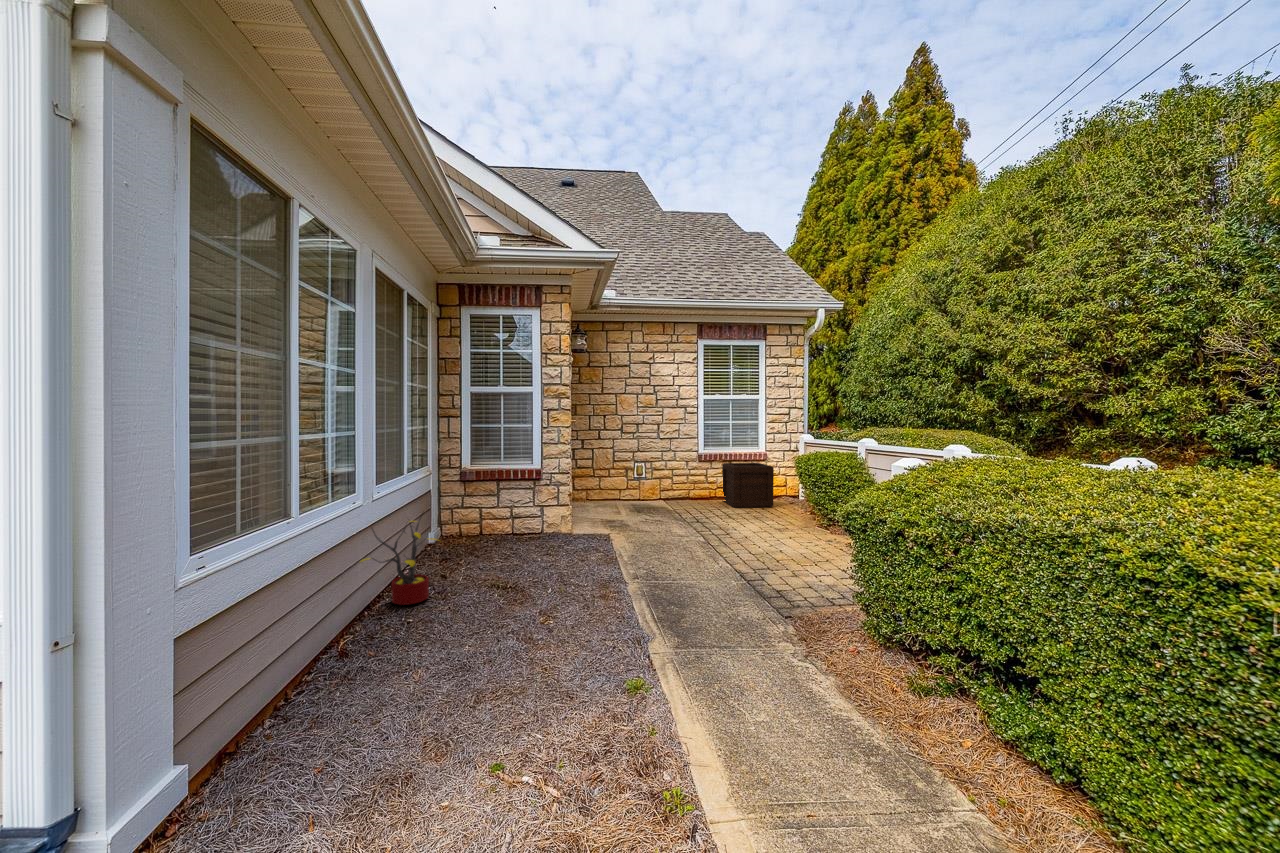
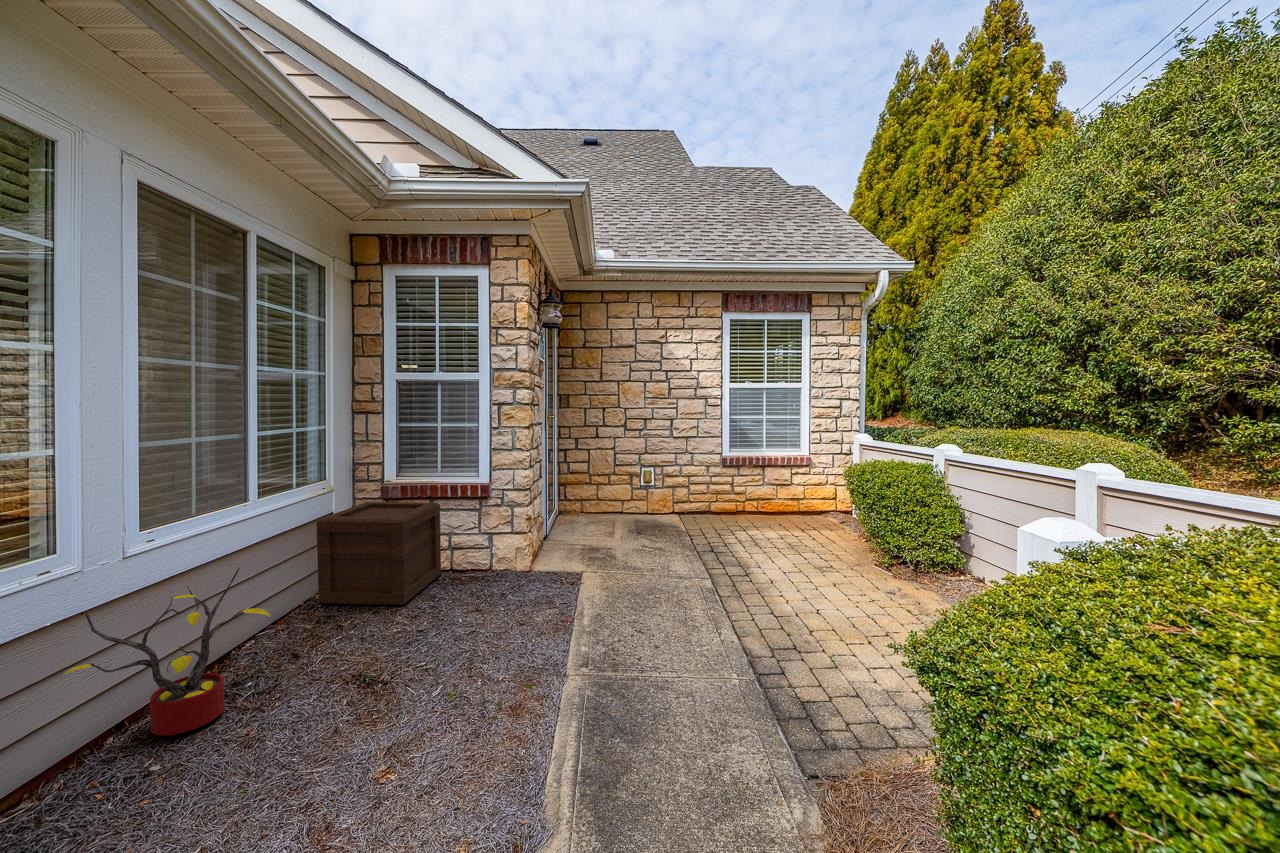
wooden crate: present [722,463,774,508] -> present [317,502,441,605]

